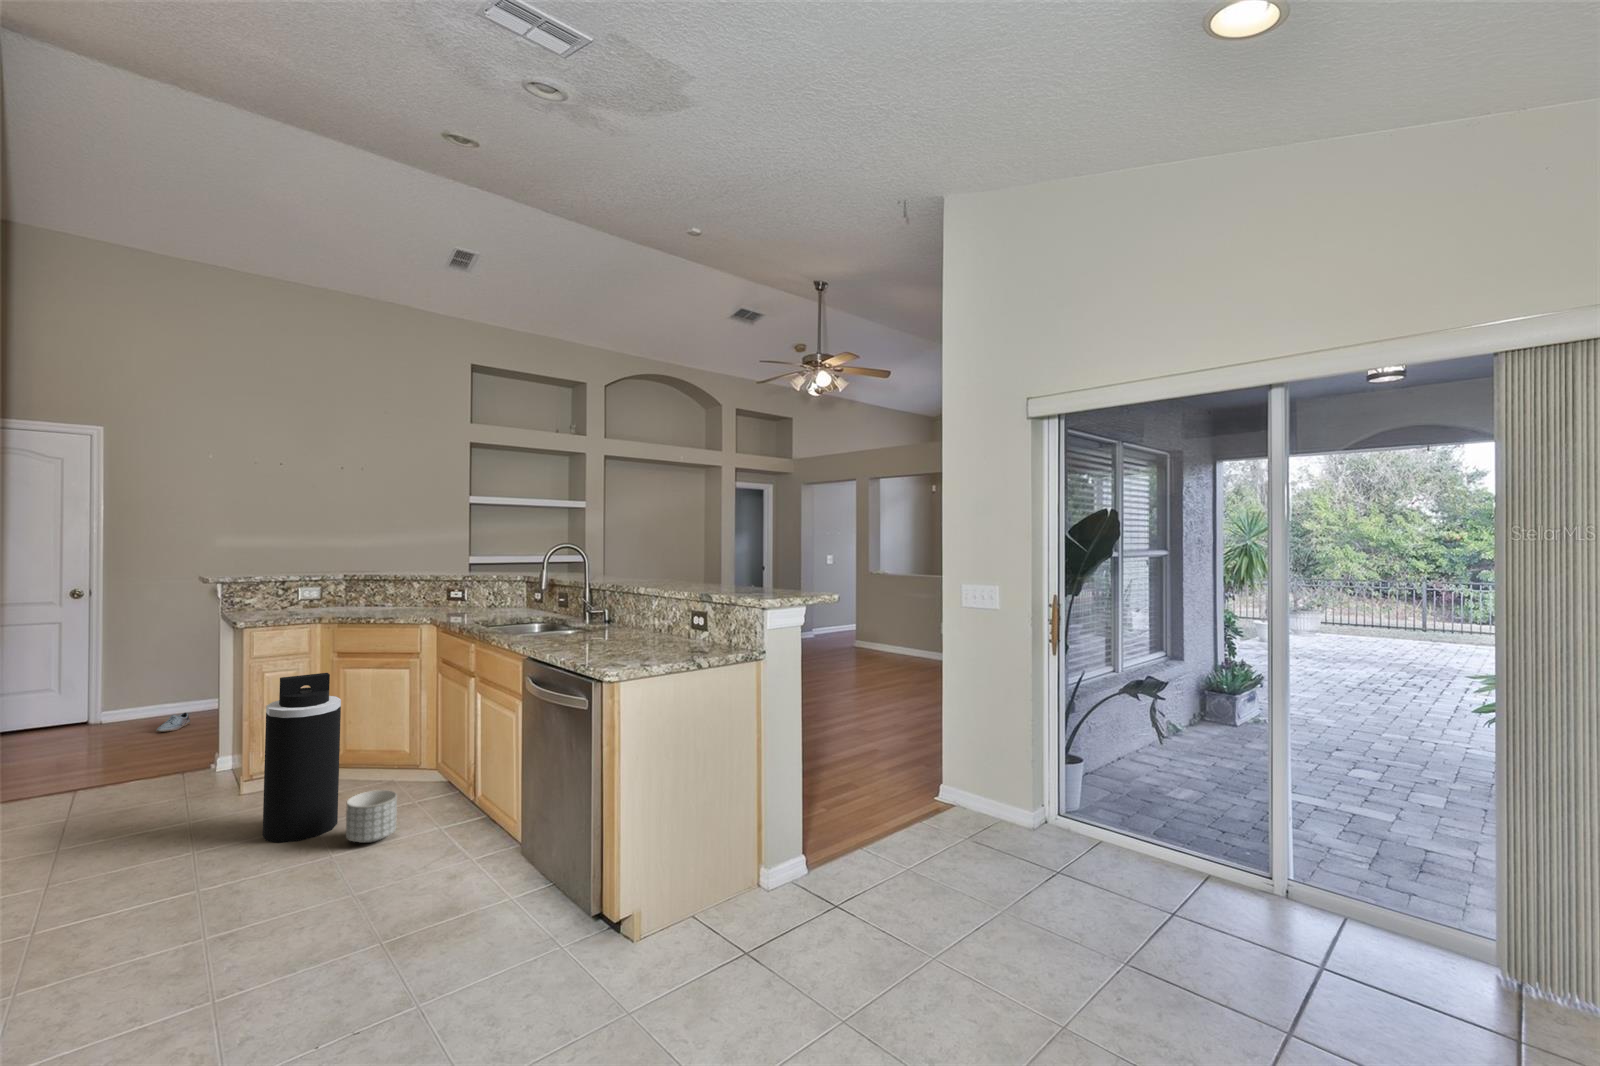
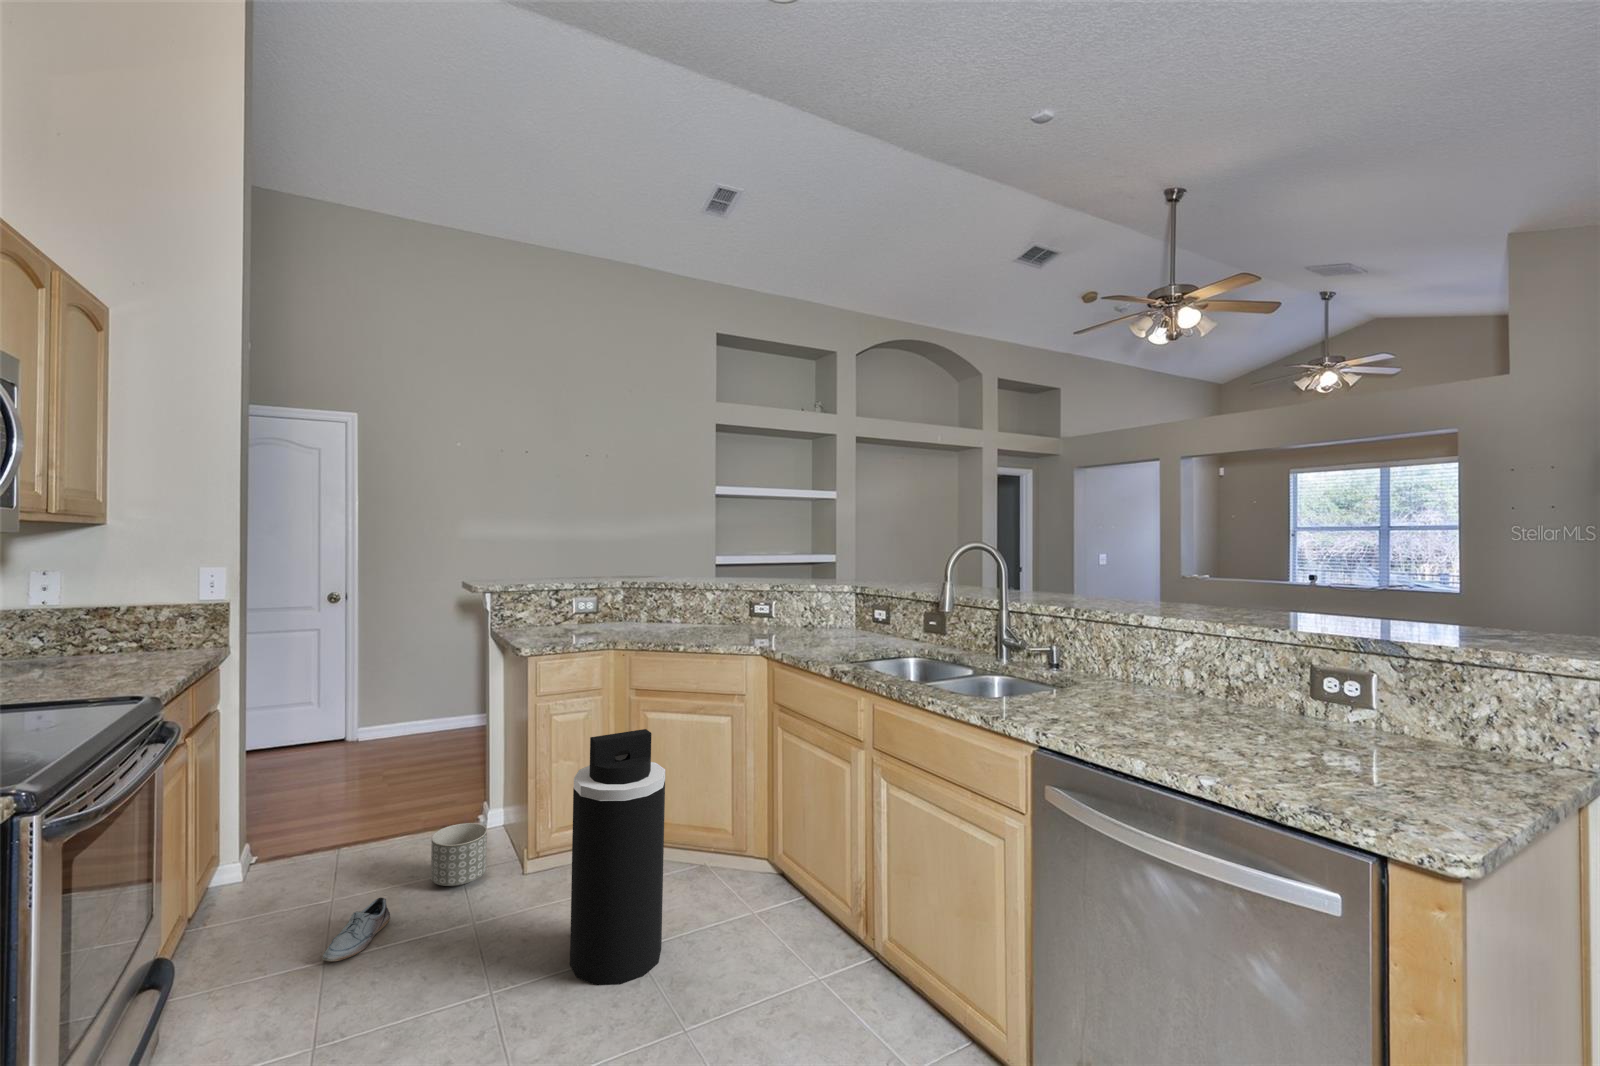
shoe: present [156,713,190,732] -> present [322,898,390,961]
planter: present [346,790,397,843] -> present [431,823,487,886]

